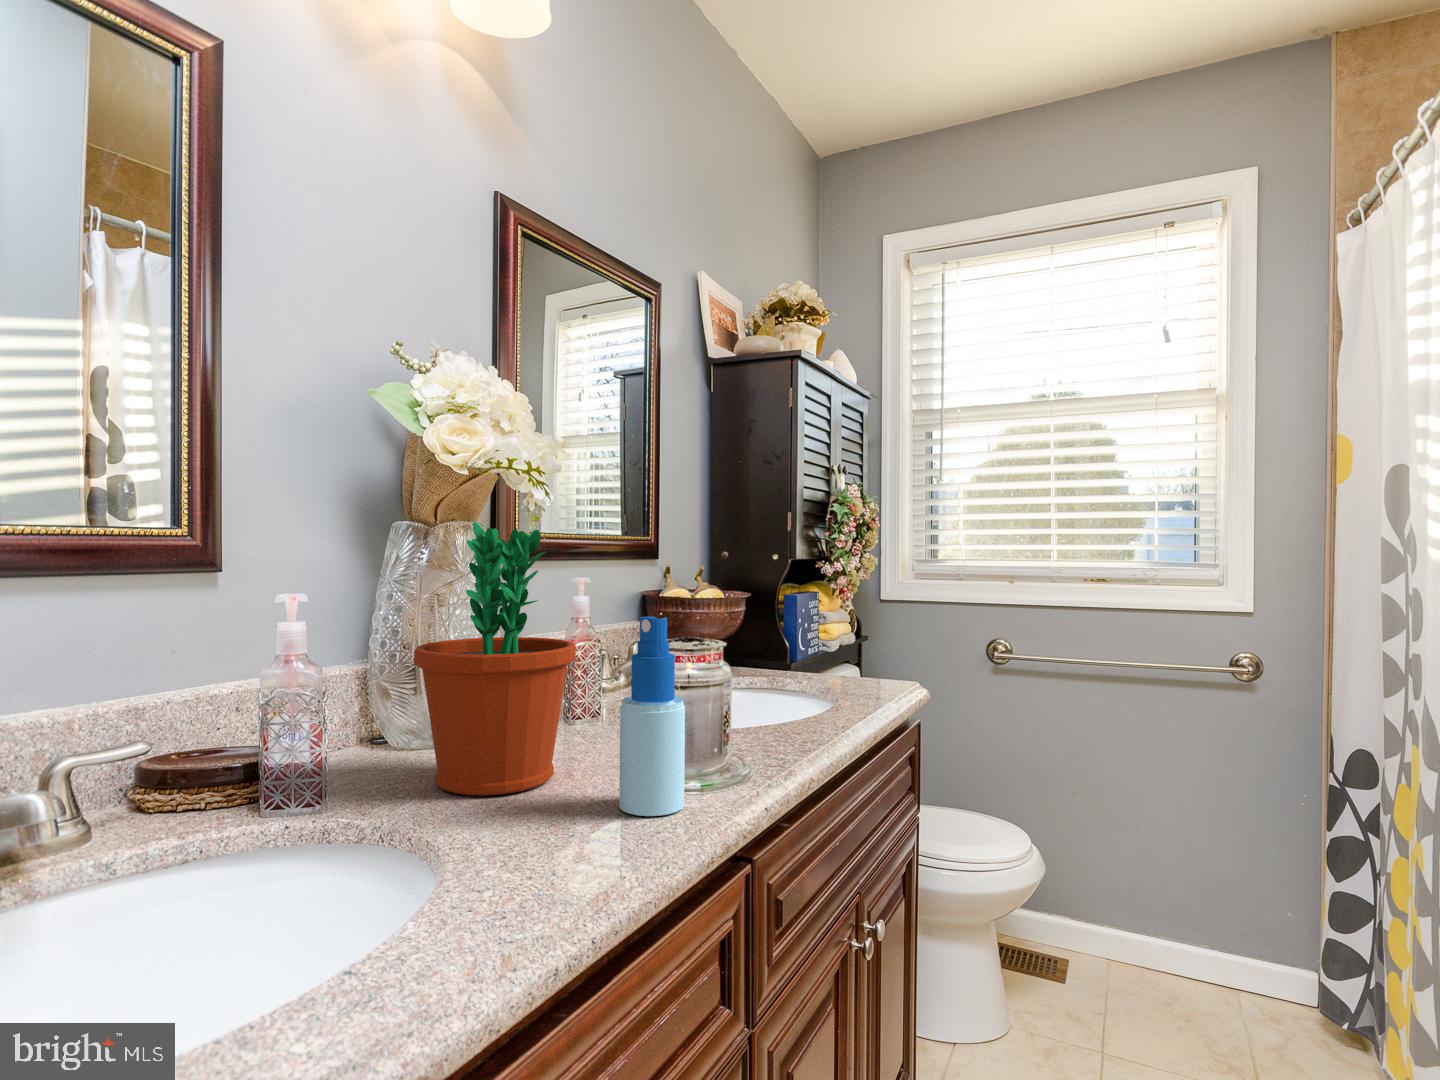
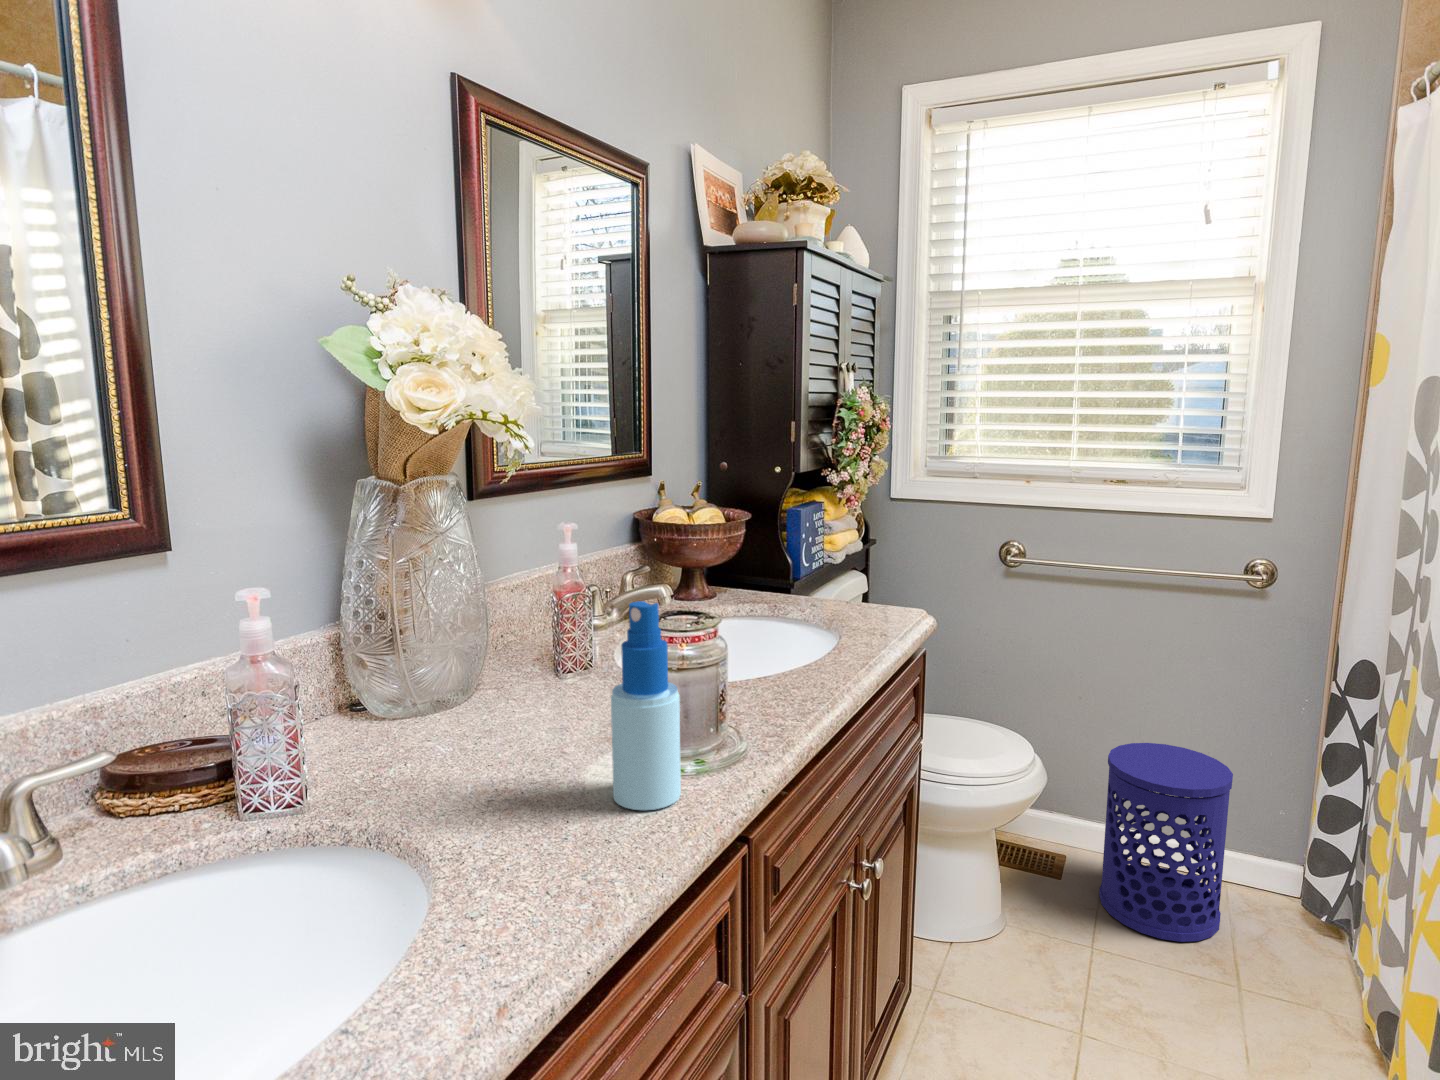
flower pot: present [414,522,576,795] -> none [388,495,561,784]
waste bin: none [1100,833,1224,1039] -> present [1099,743,1233,942]

